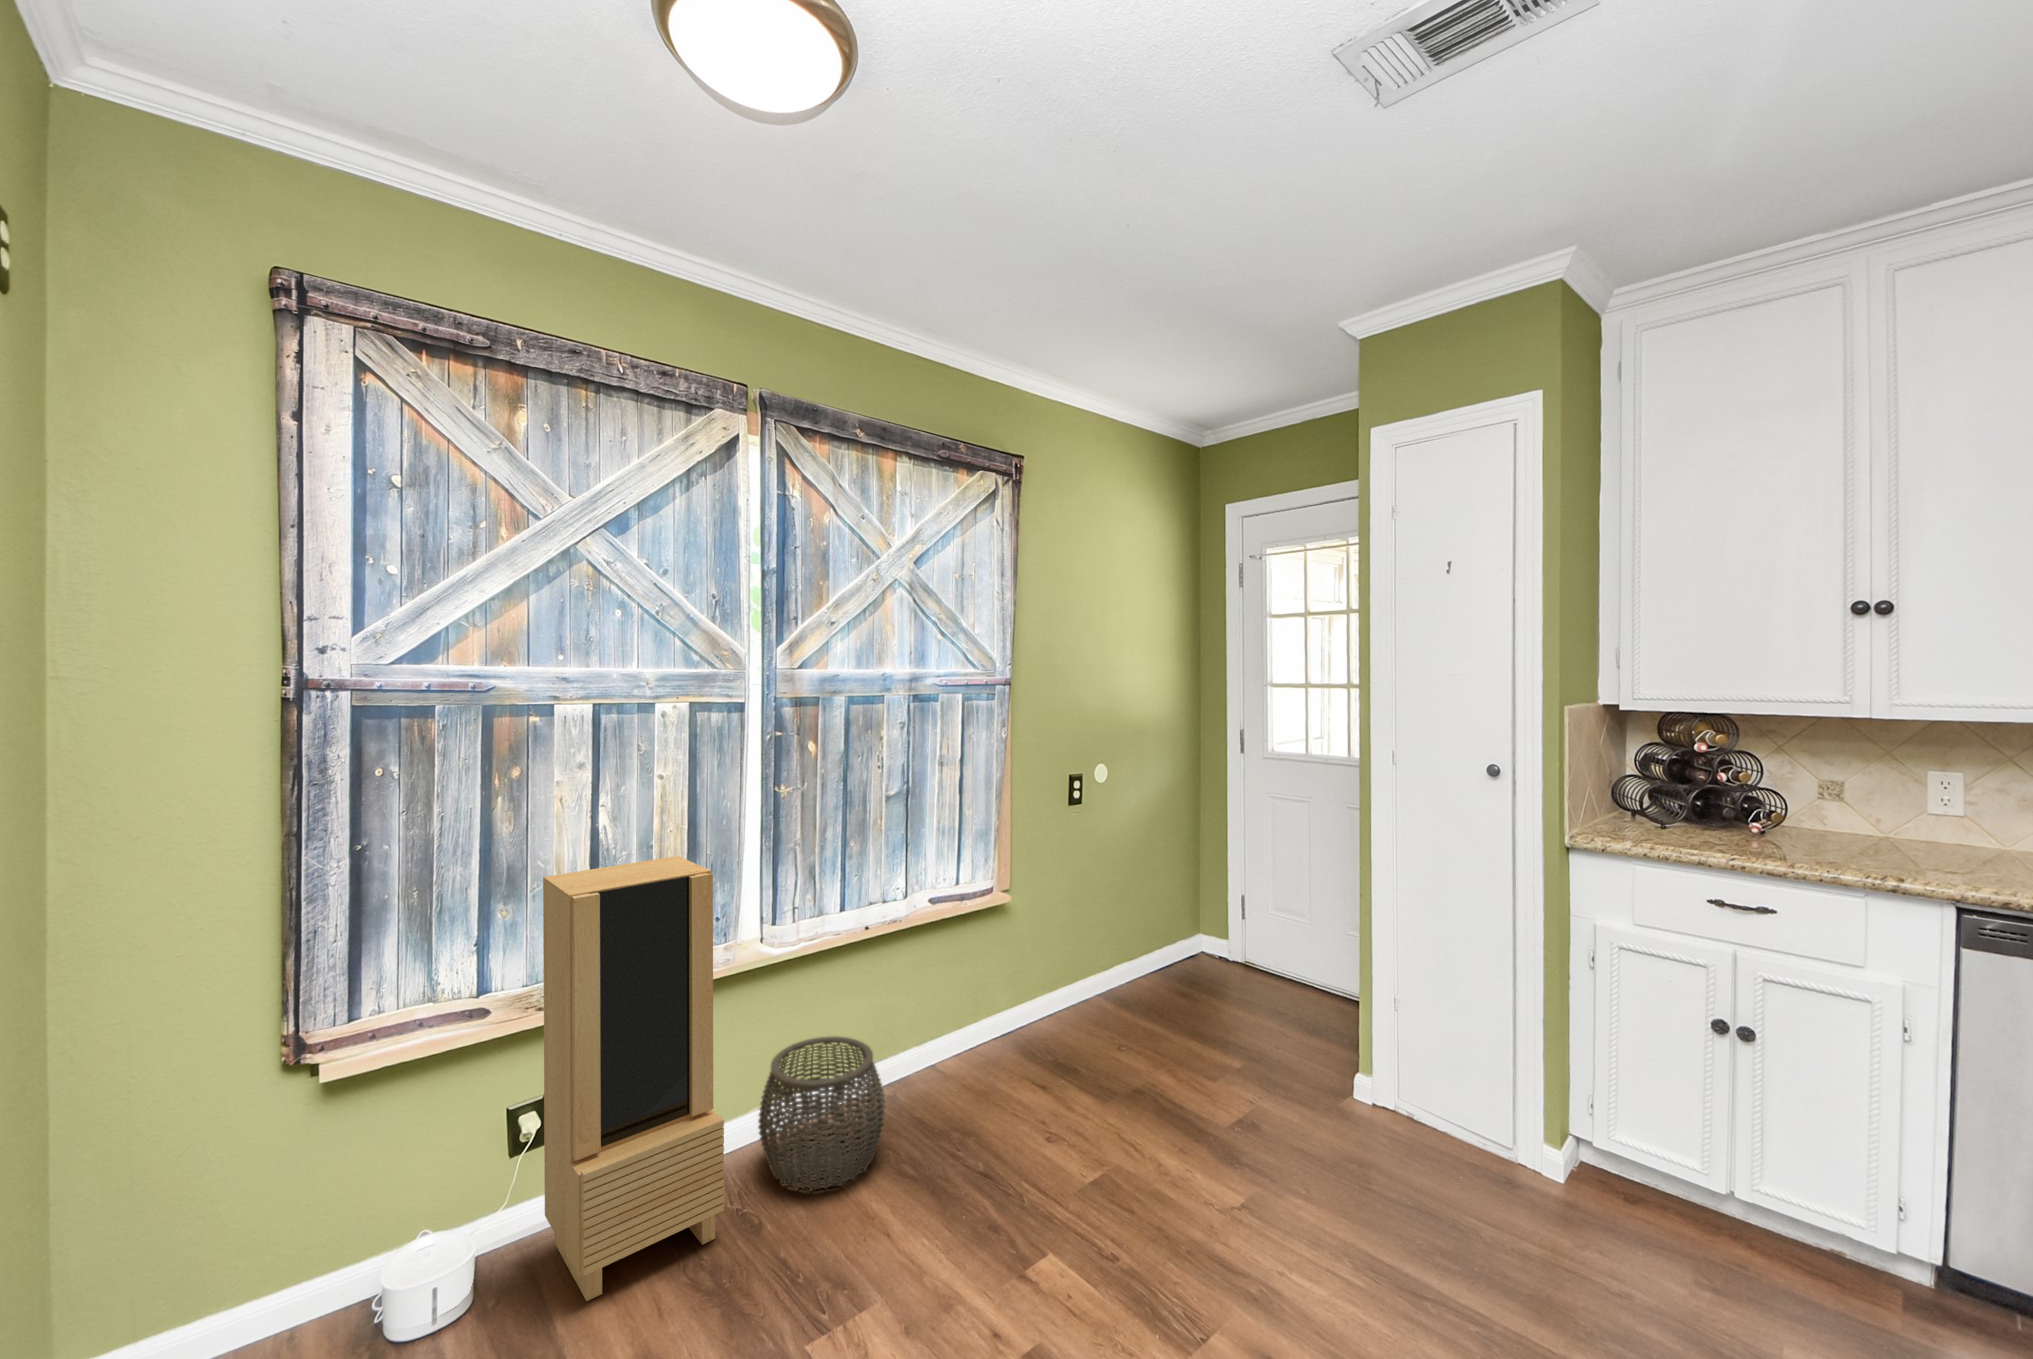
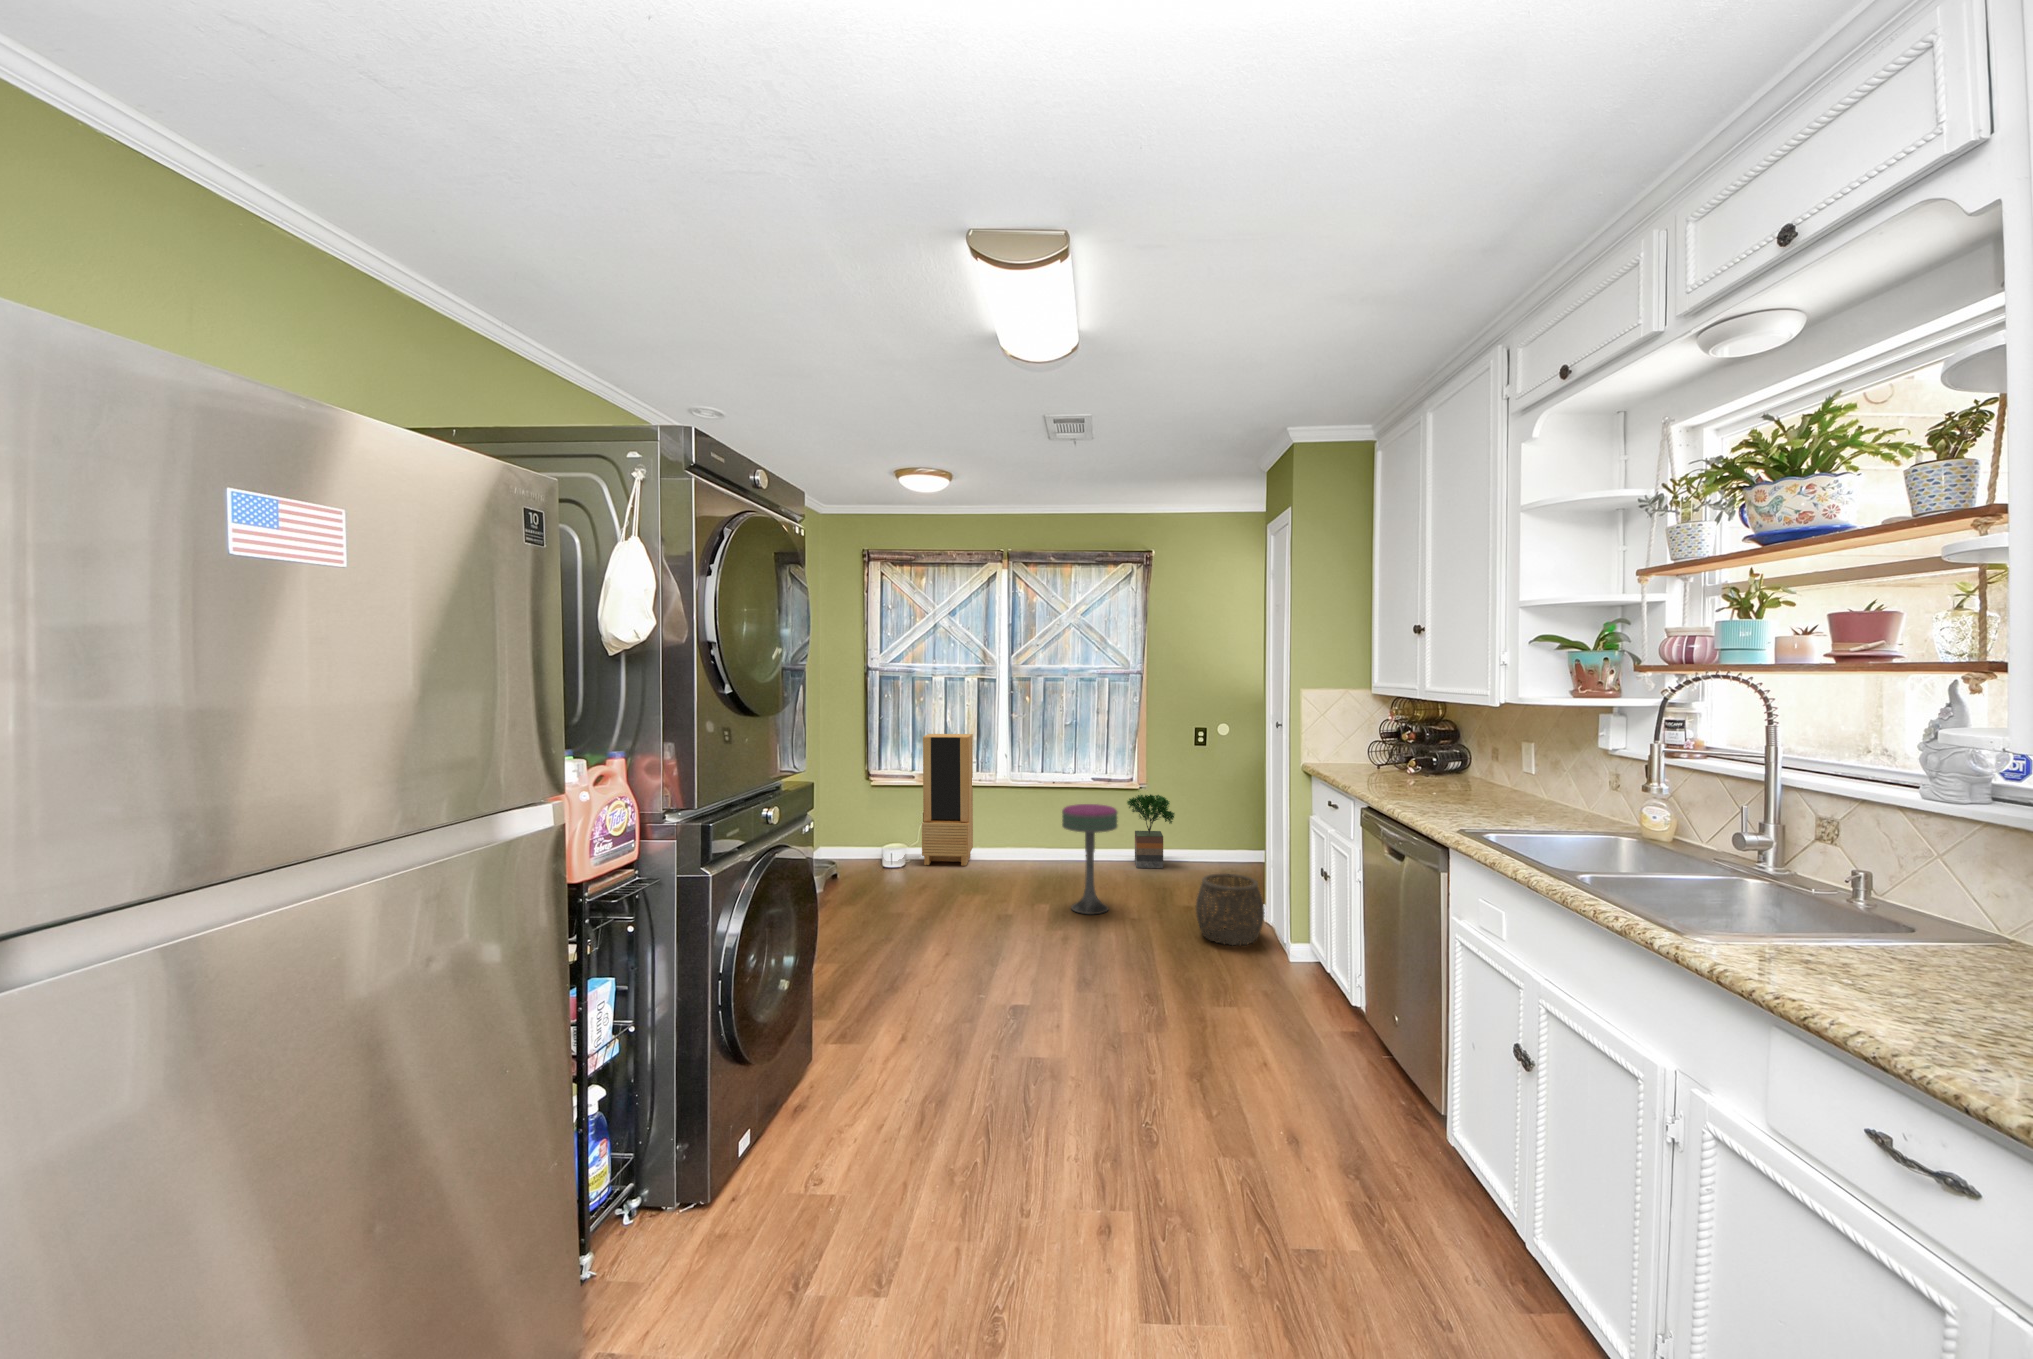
potted tree: none [999,913,1108,1072] -> present [1127,794,1175,868]
bar stool: none [1153,992,1293,1295] -> present [1062,804,1117,914]
woven basket: present [758,1036,885,1191] -> present [1196,873,1264,945]

